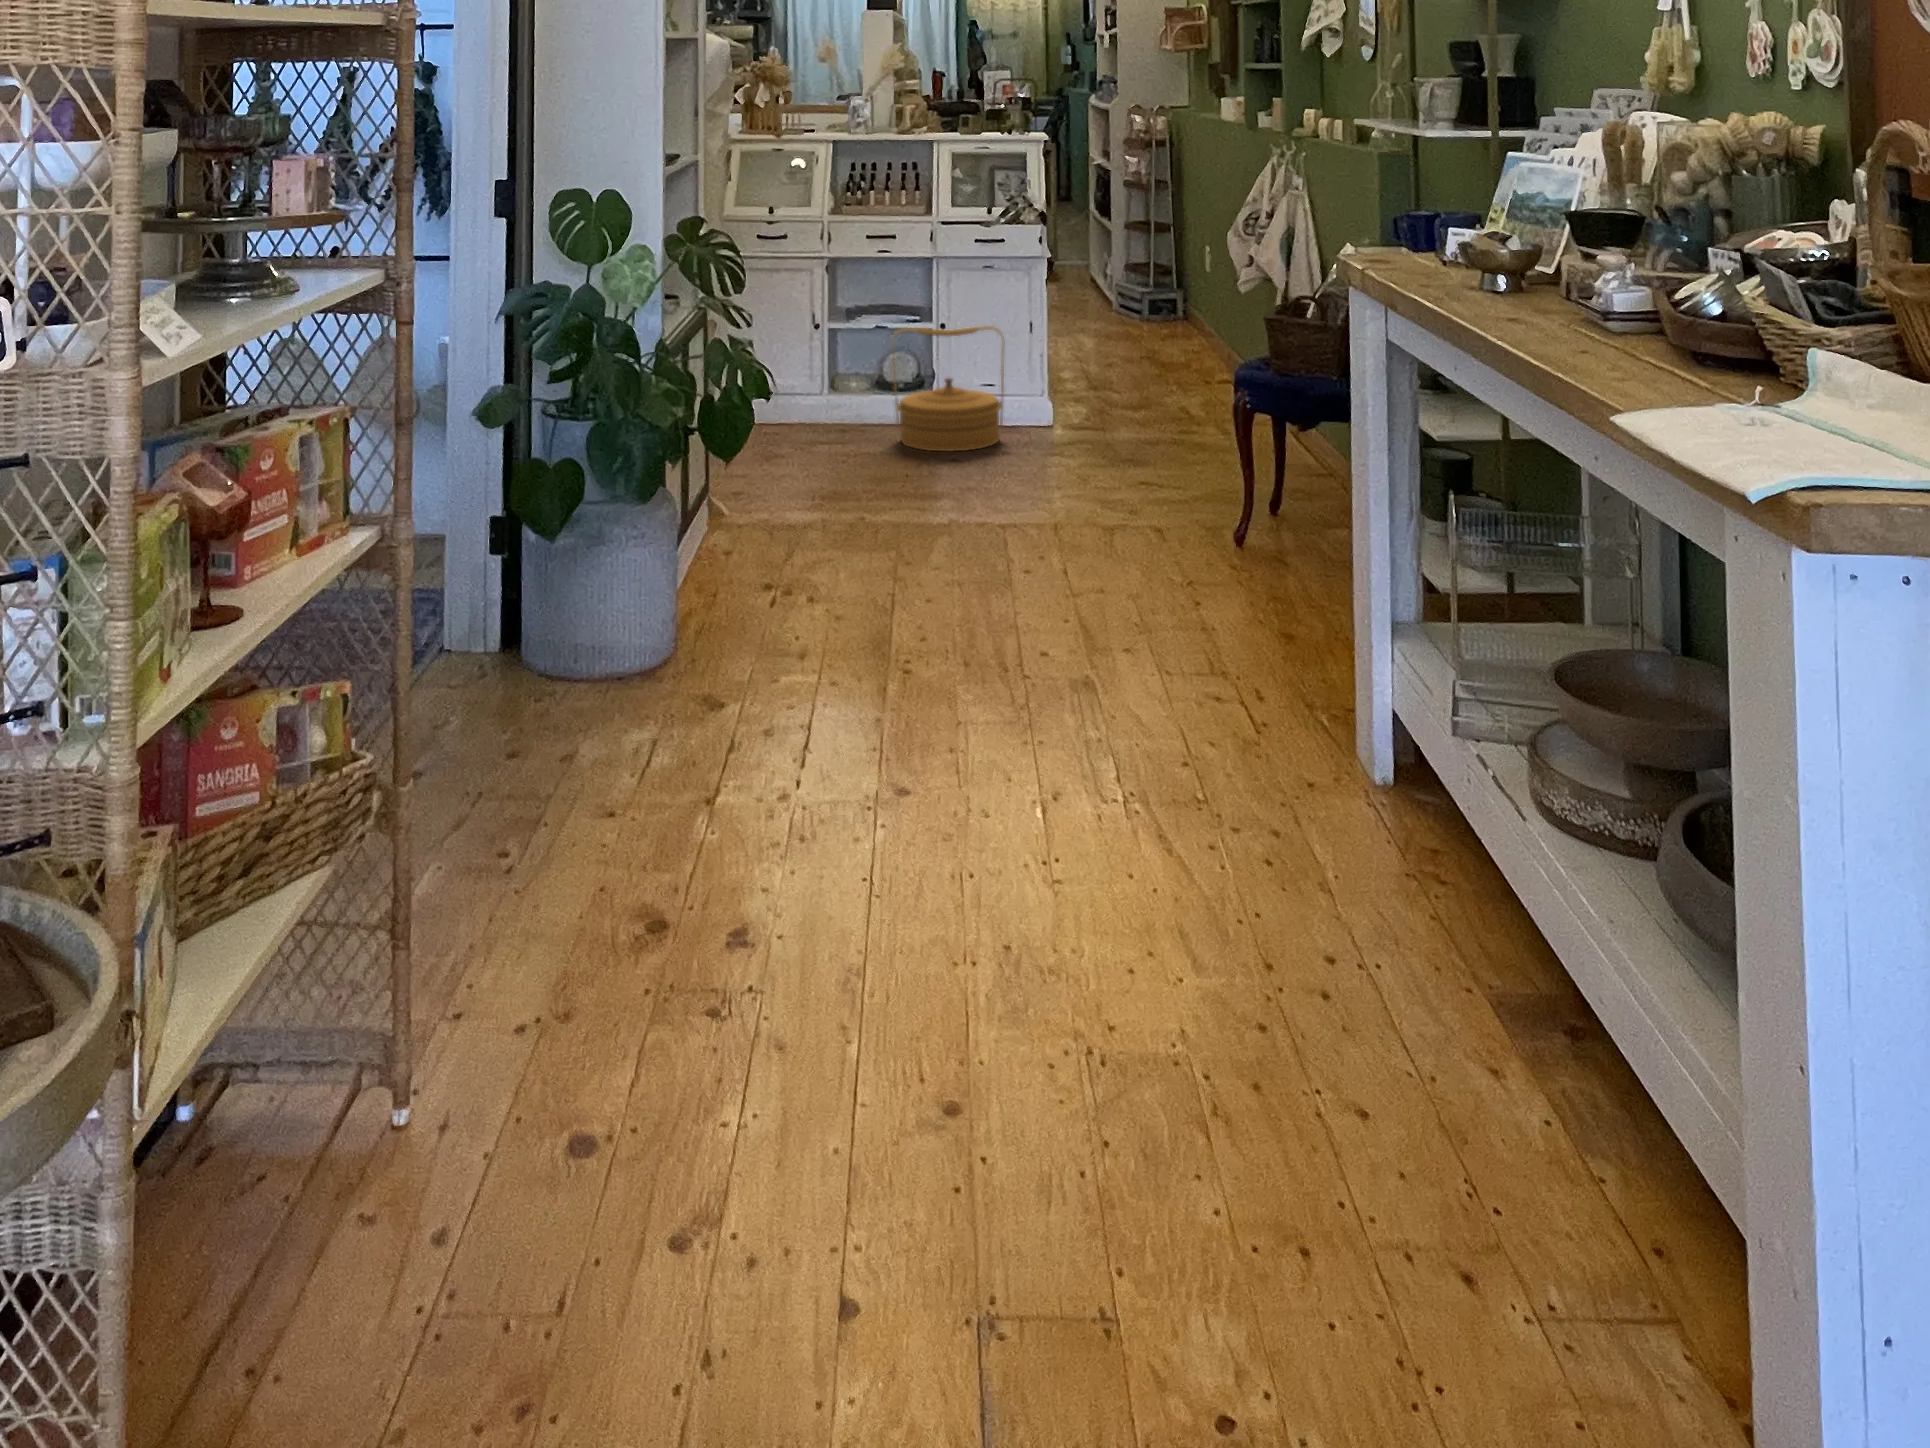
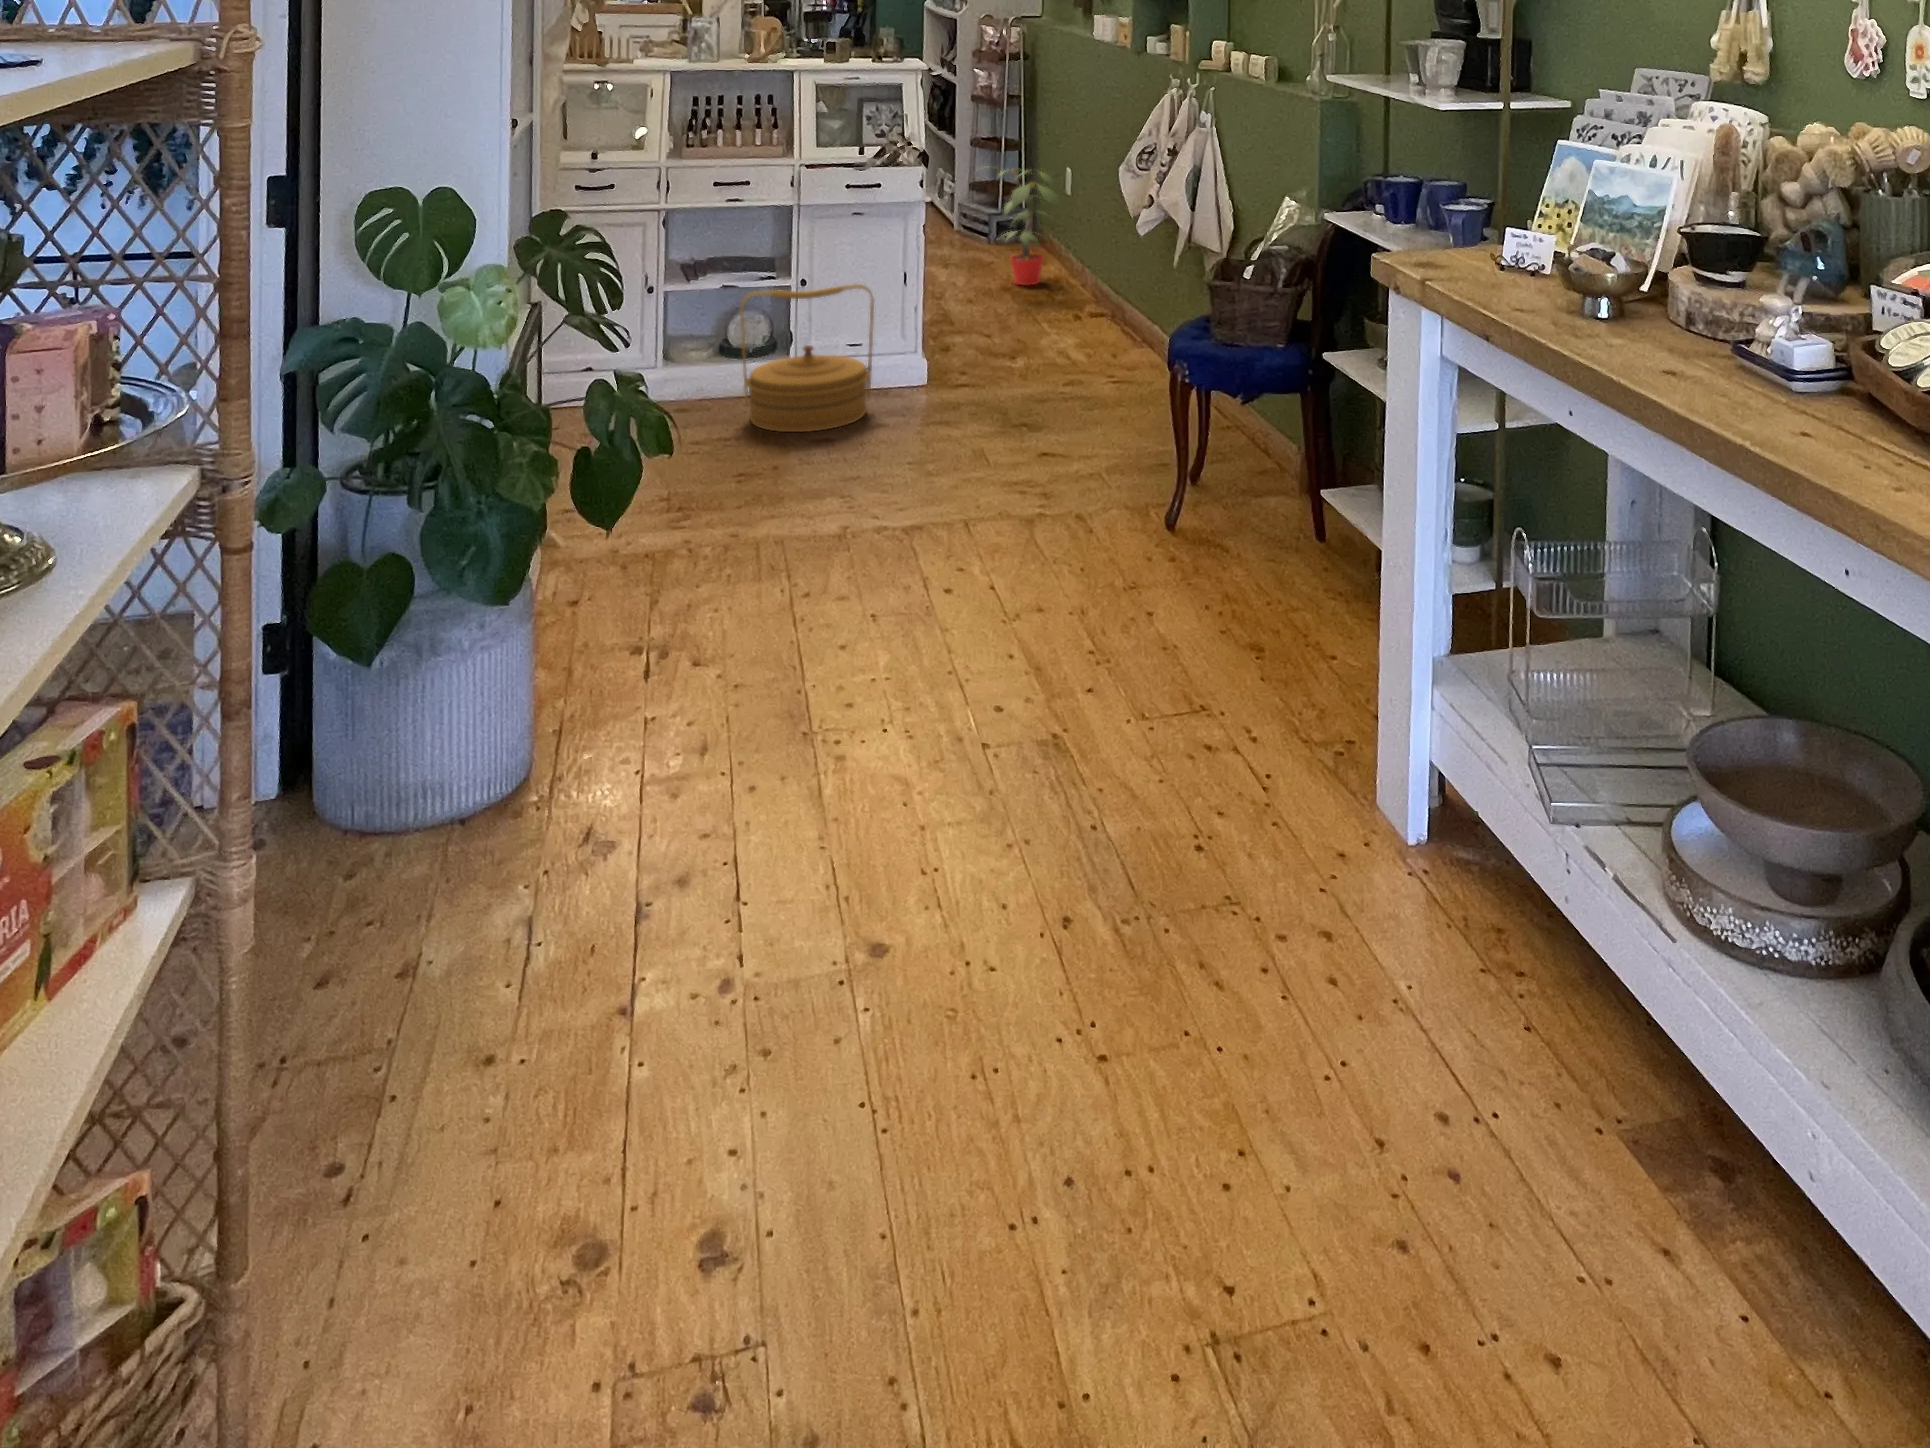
potted plant: none [1122,243,1200,355] -> present [993,166,1061,285]

